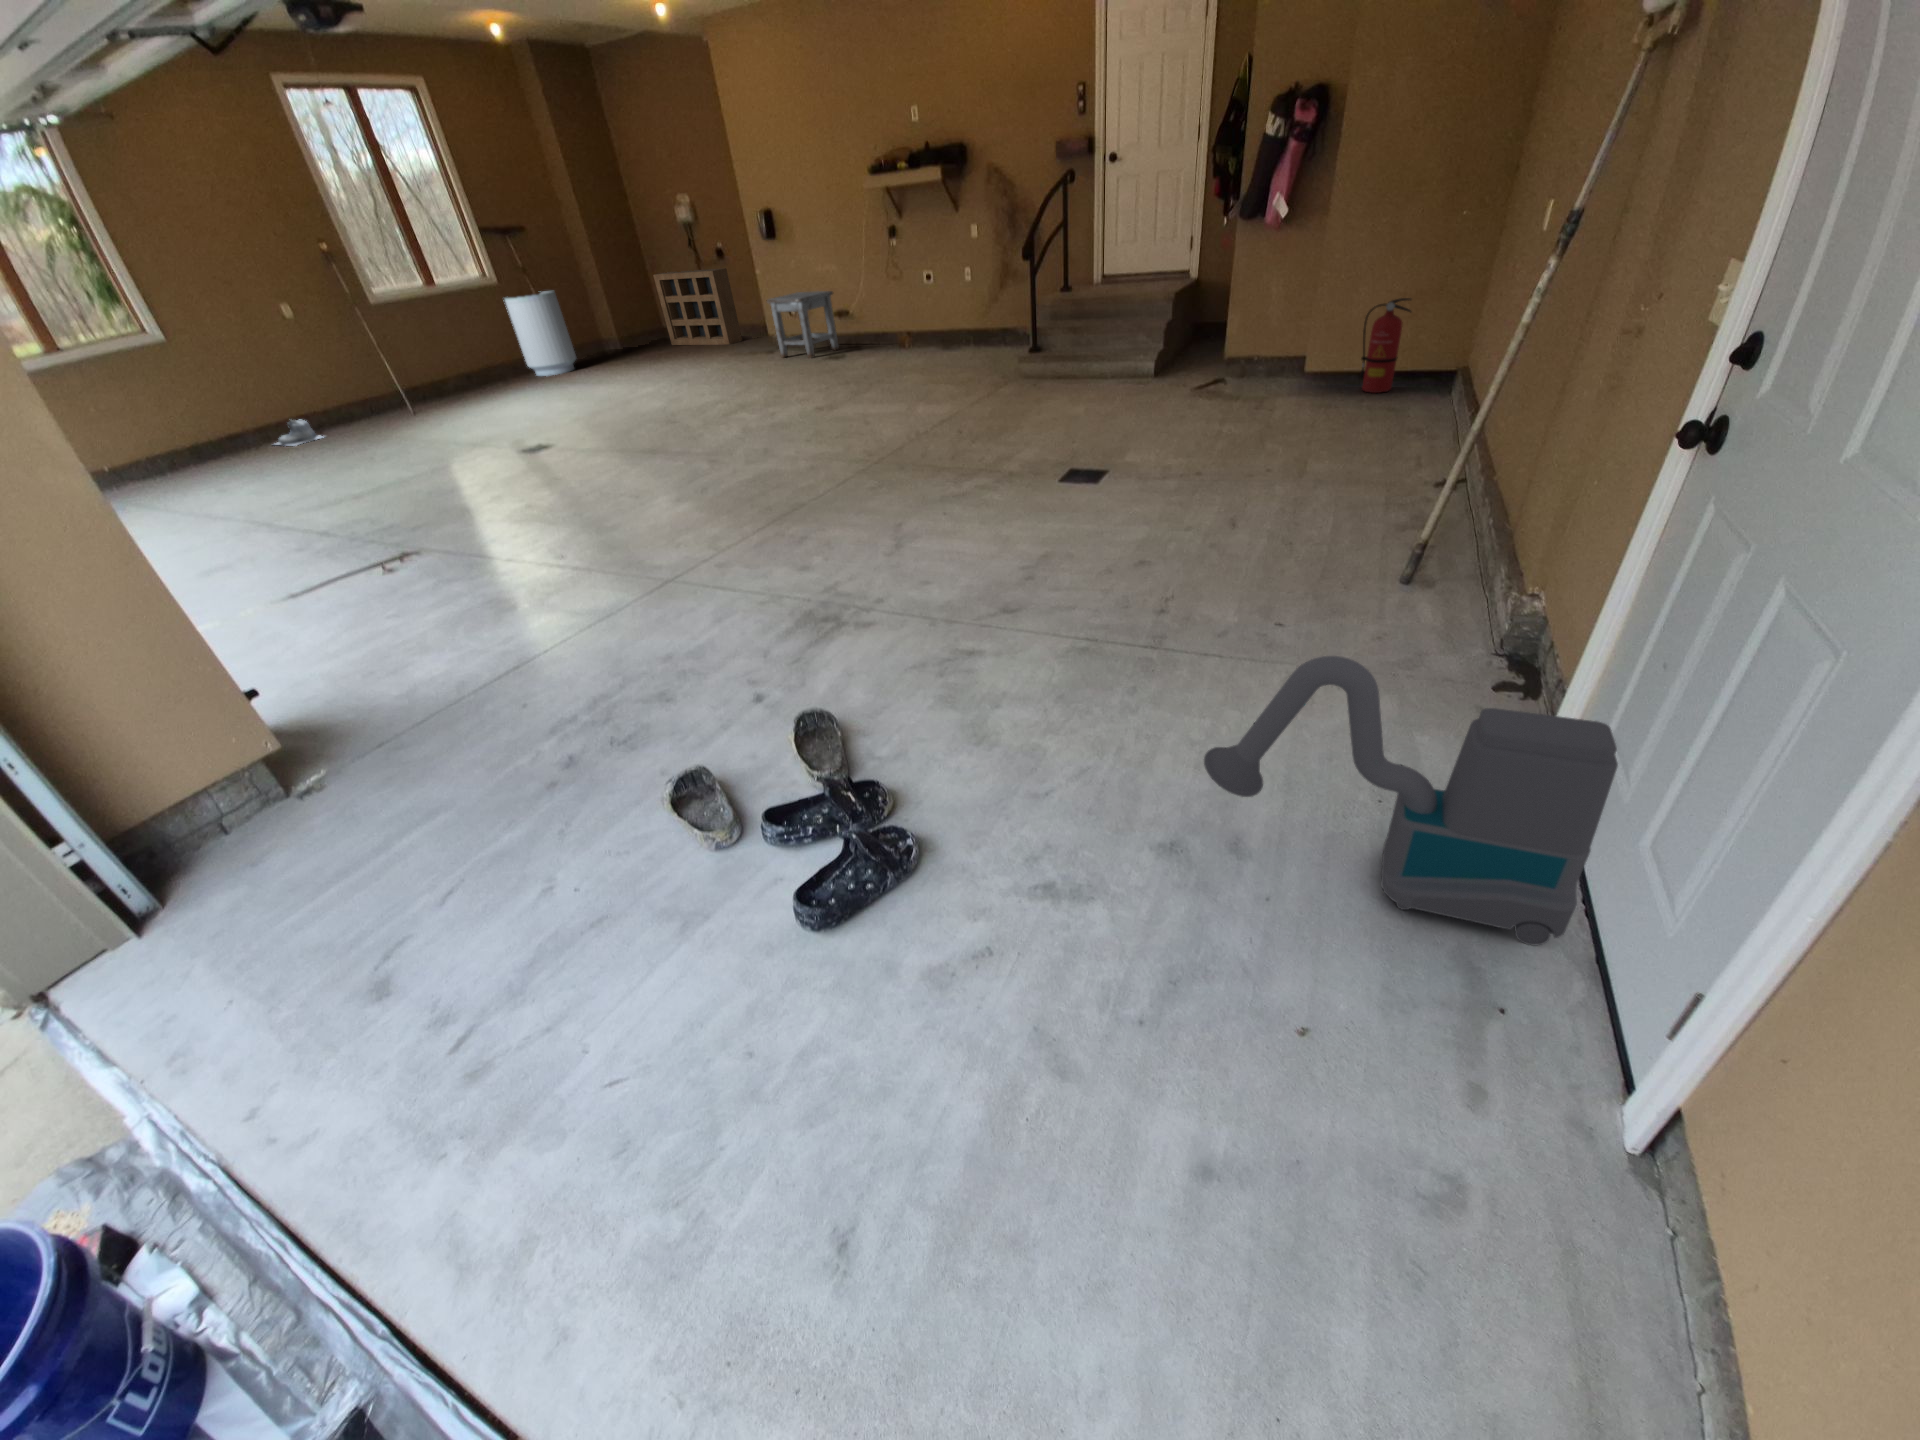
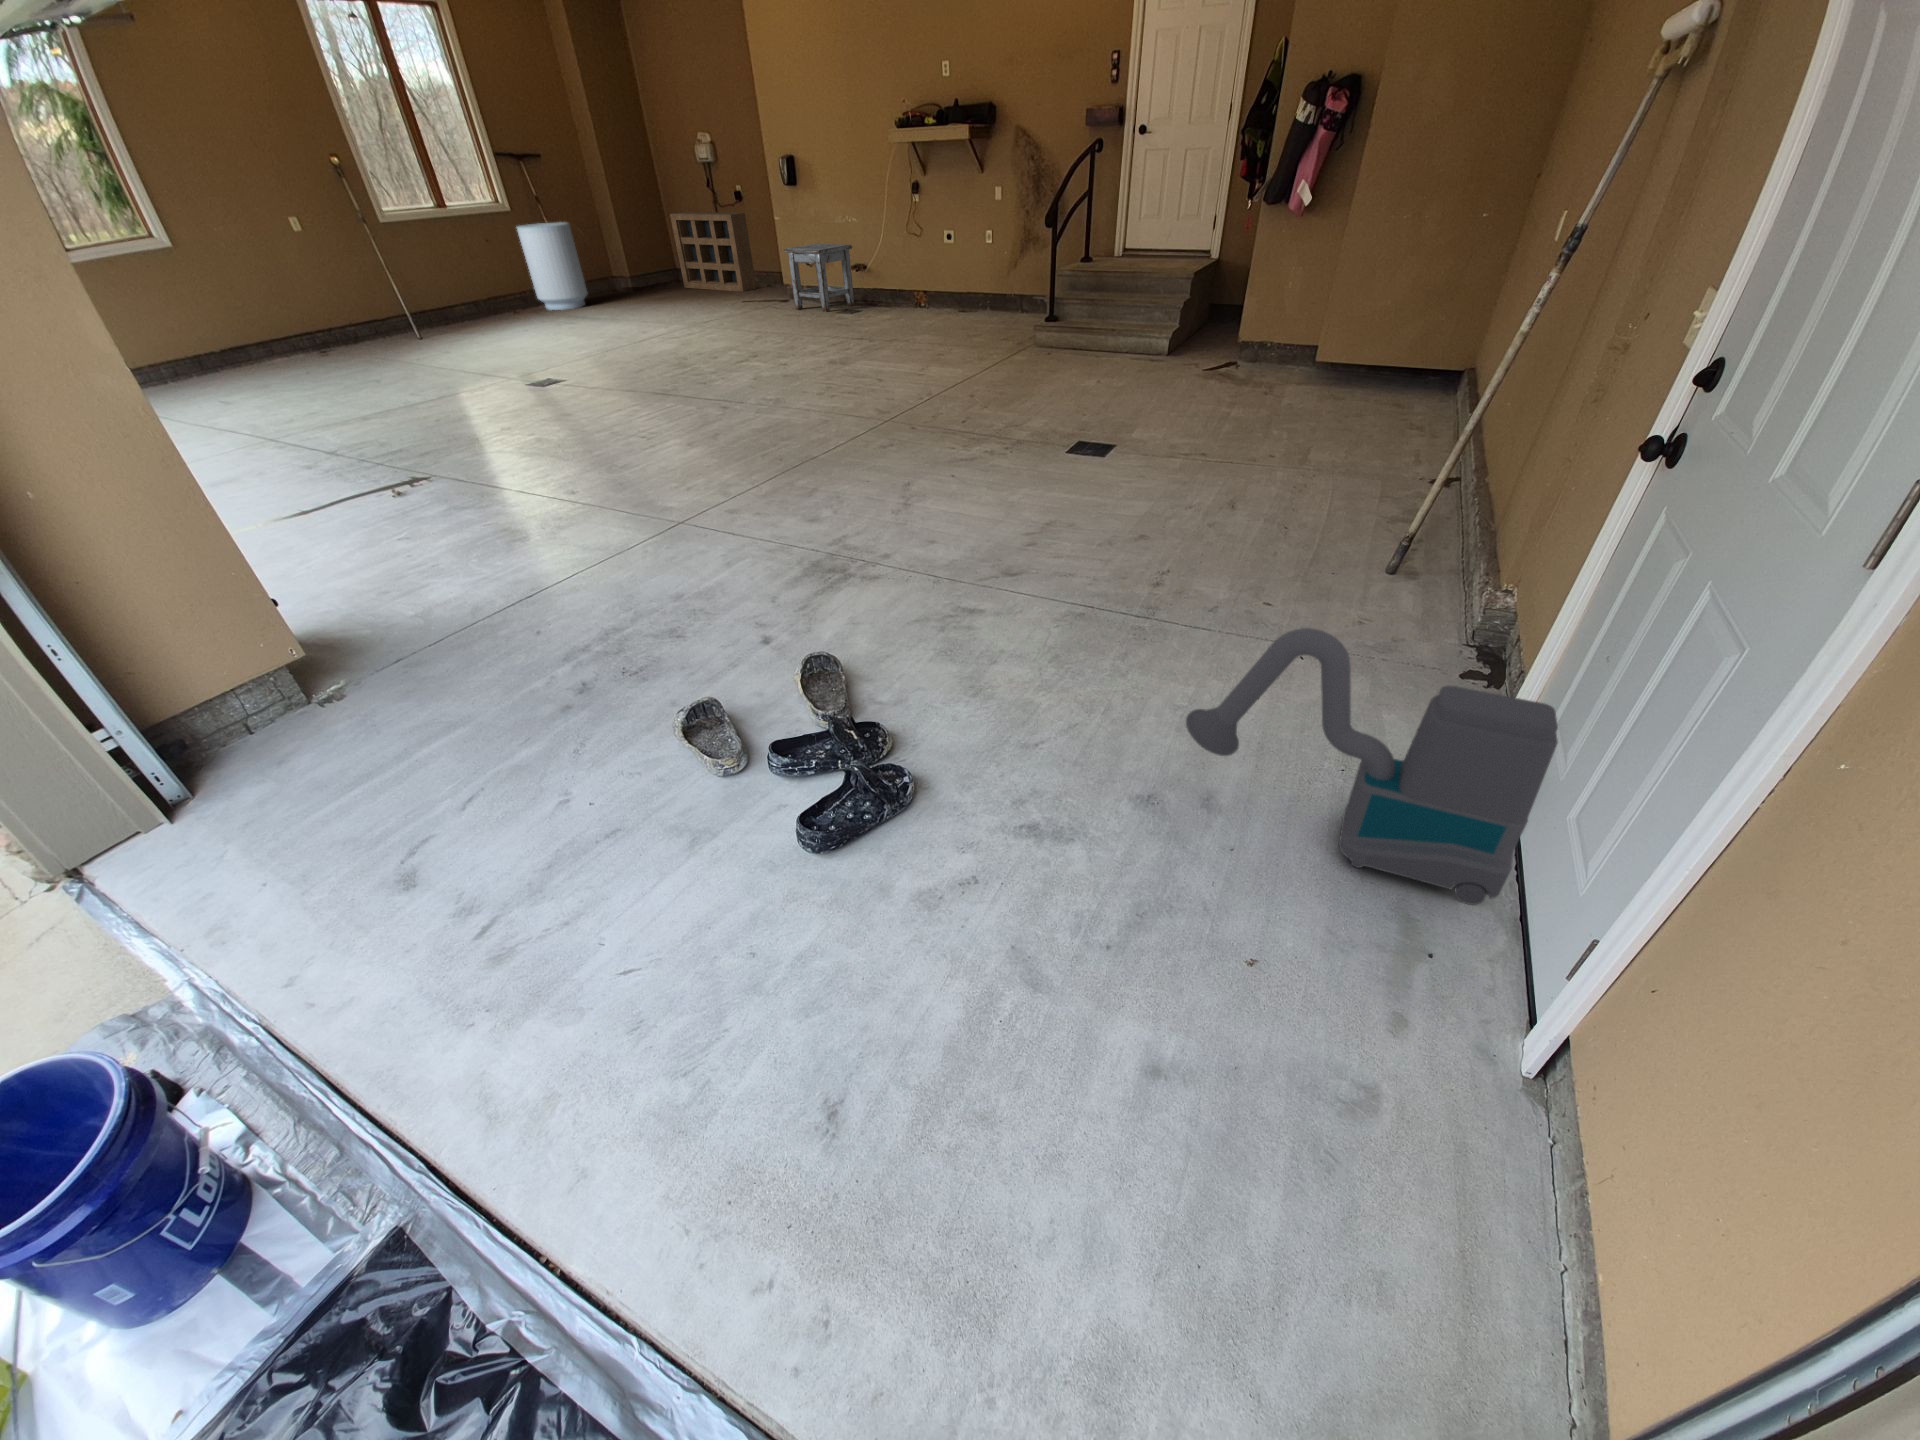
fire extinguisher: present [1361,298,1411,393] -> none [1368,296,1425,388]
boots: present [275,420,324,446] -> none [274,335,332,363]

